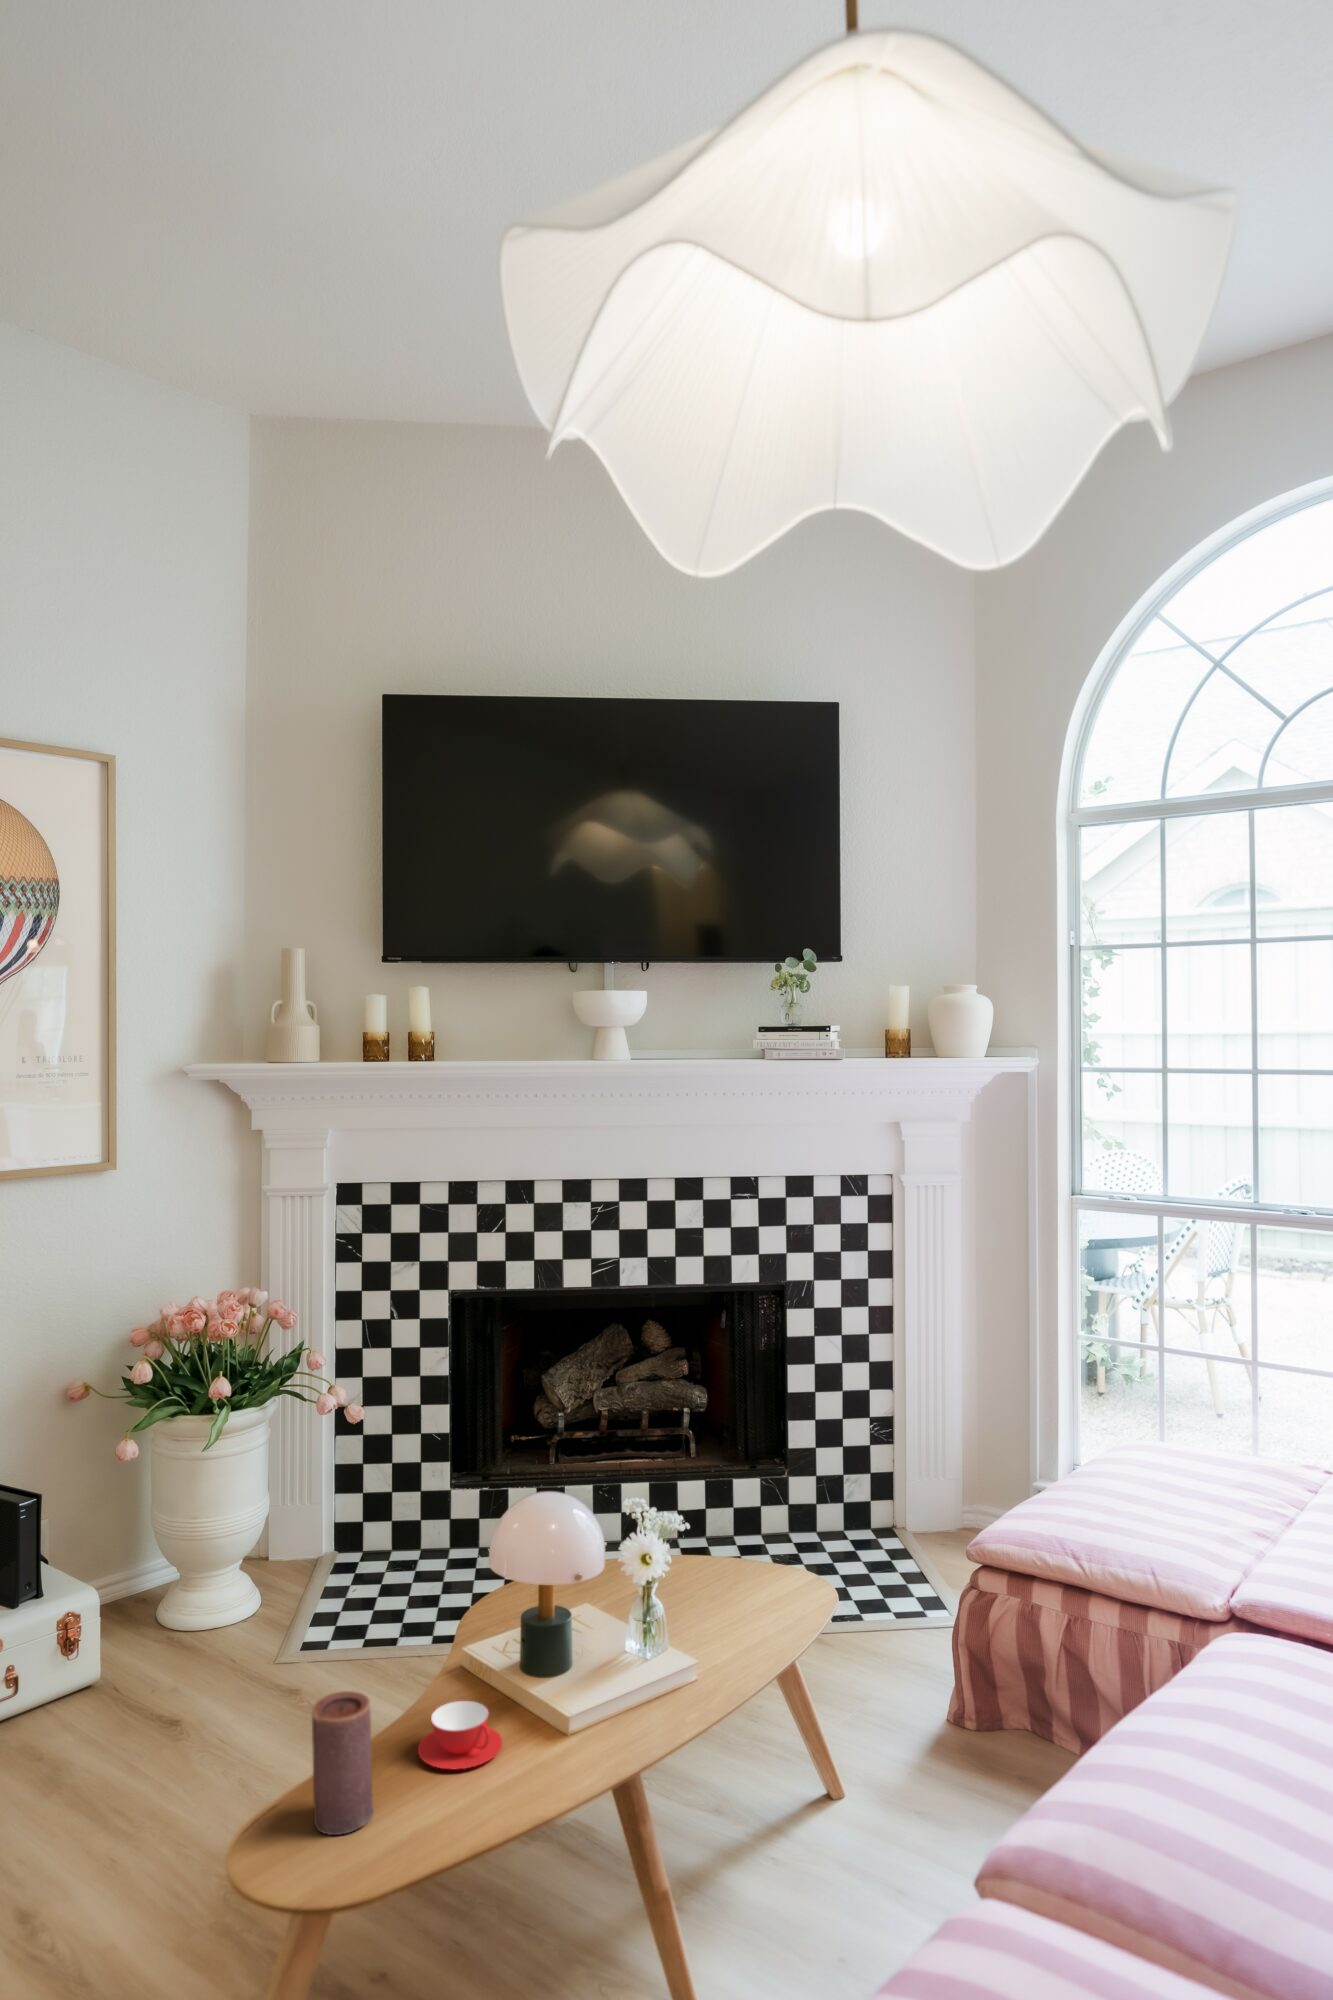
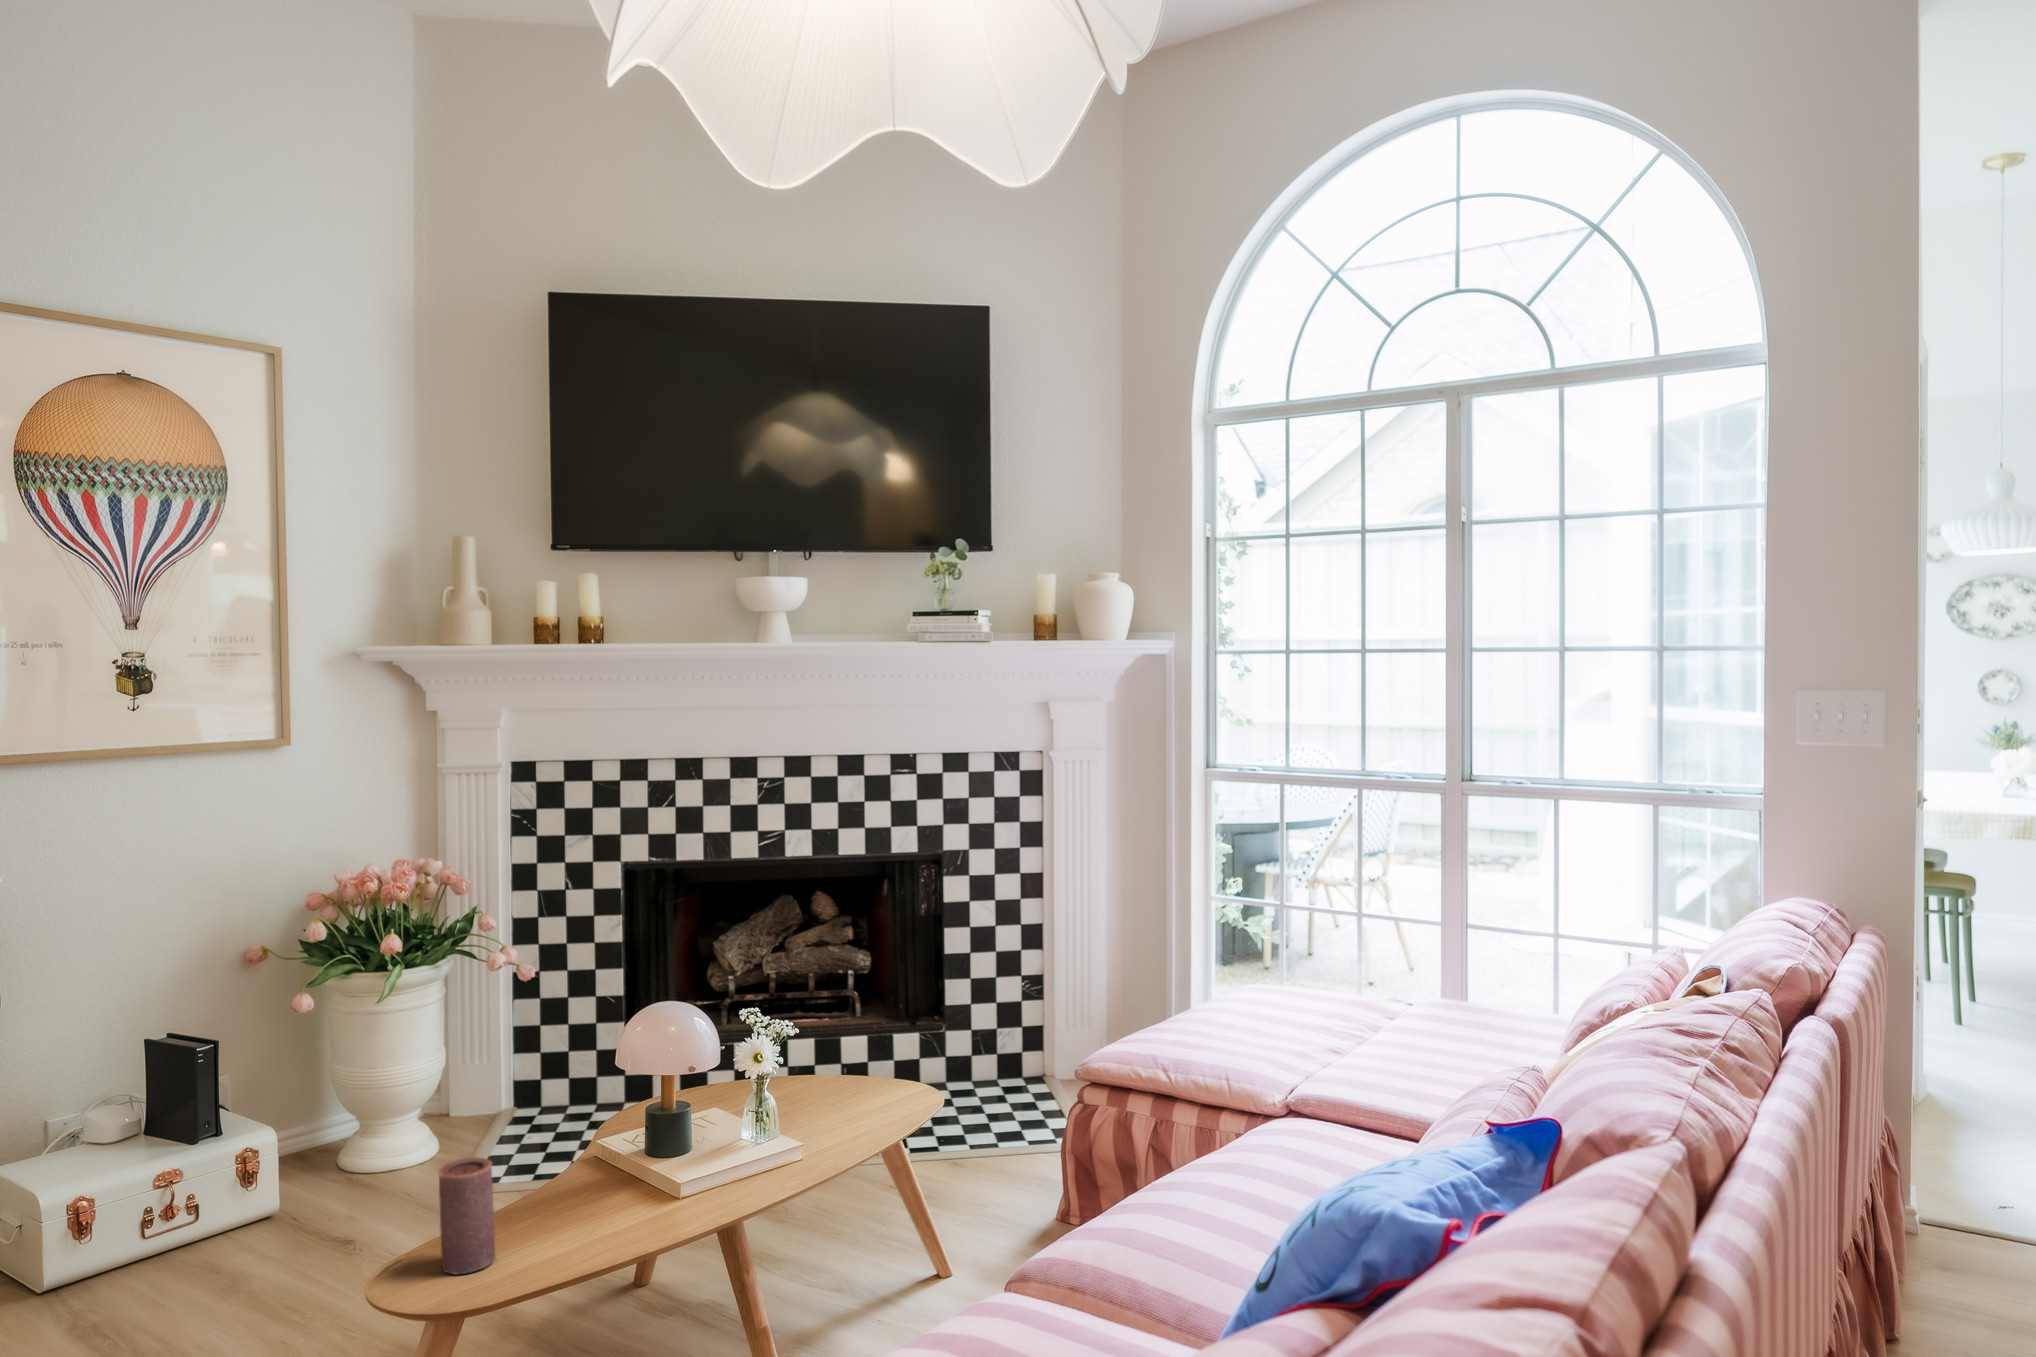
teacup: present [418,1701,502,1769] -> none [543,1176,620,1228]

